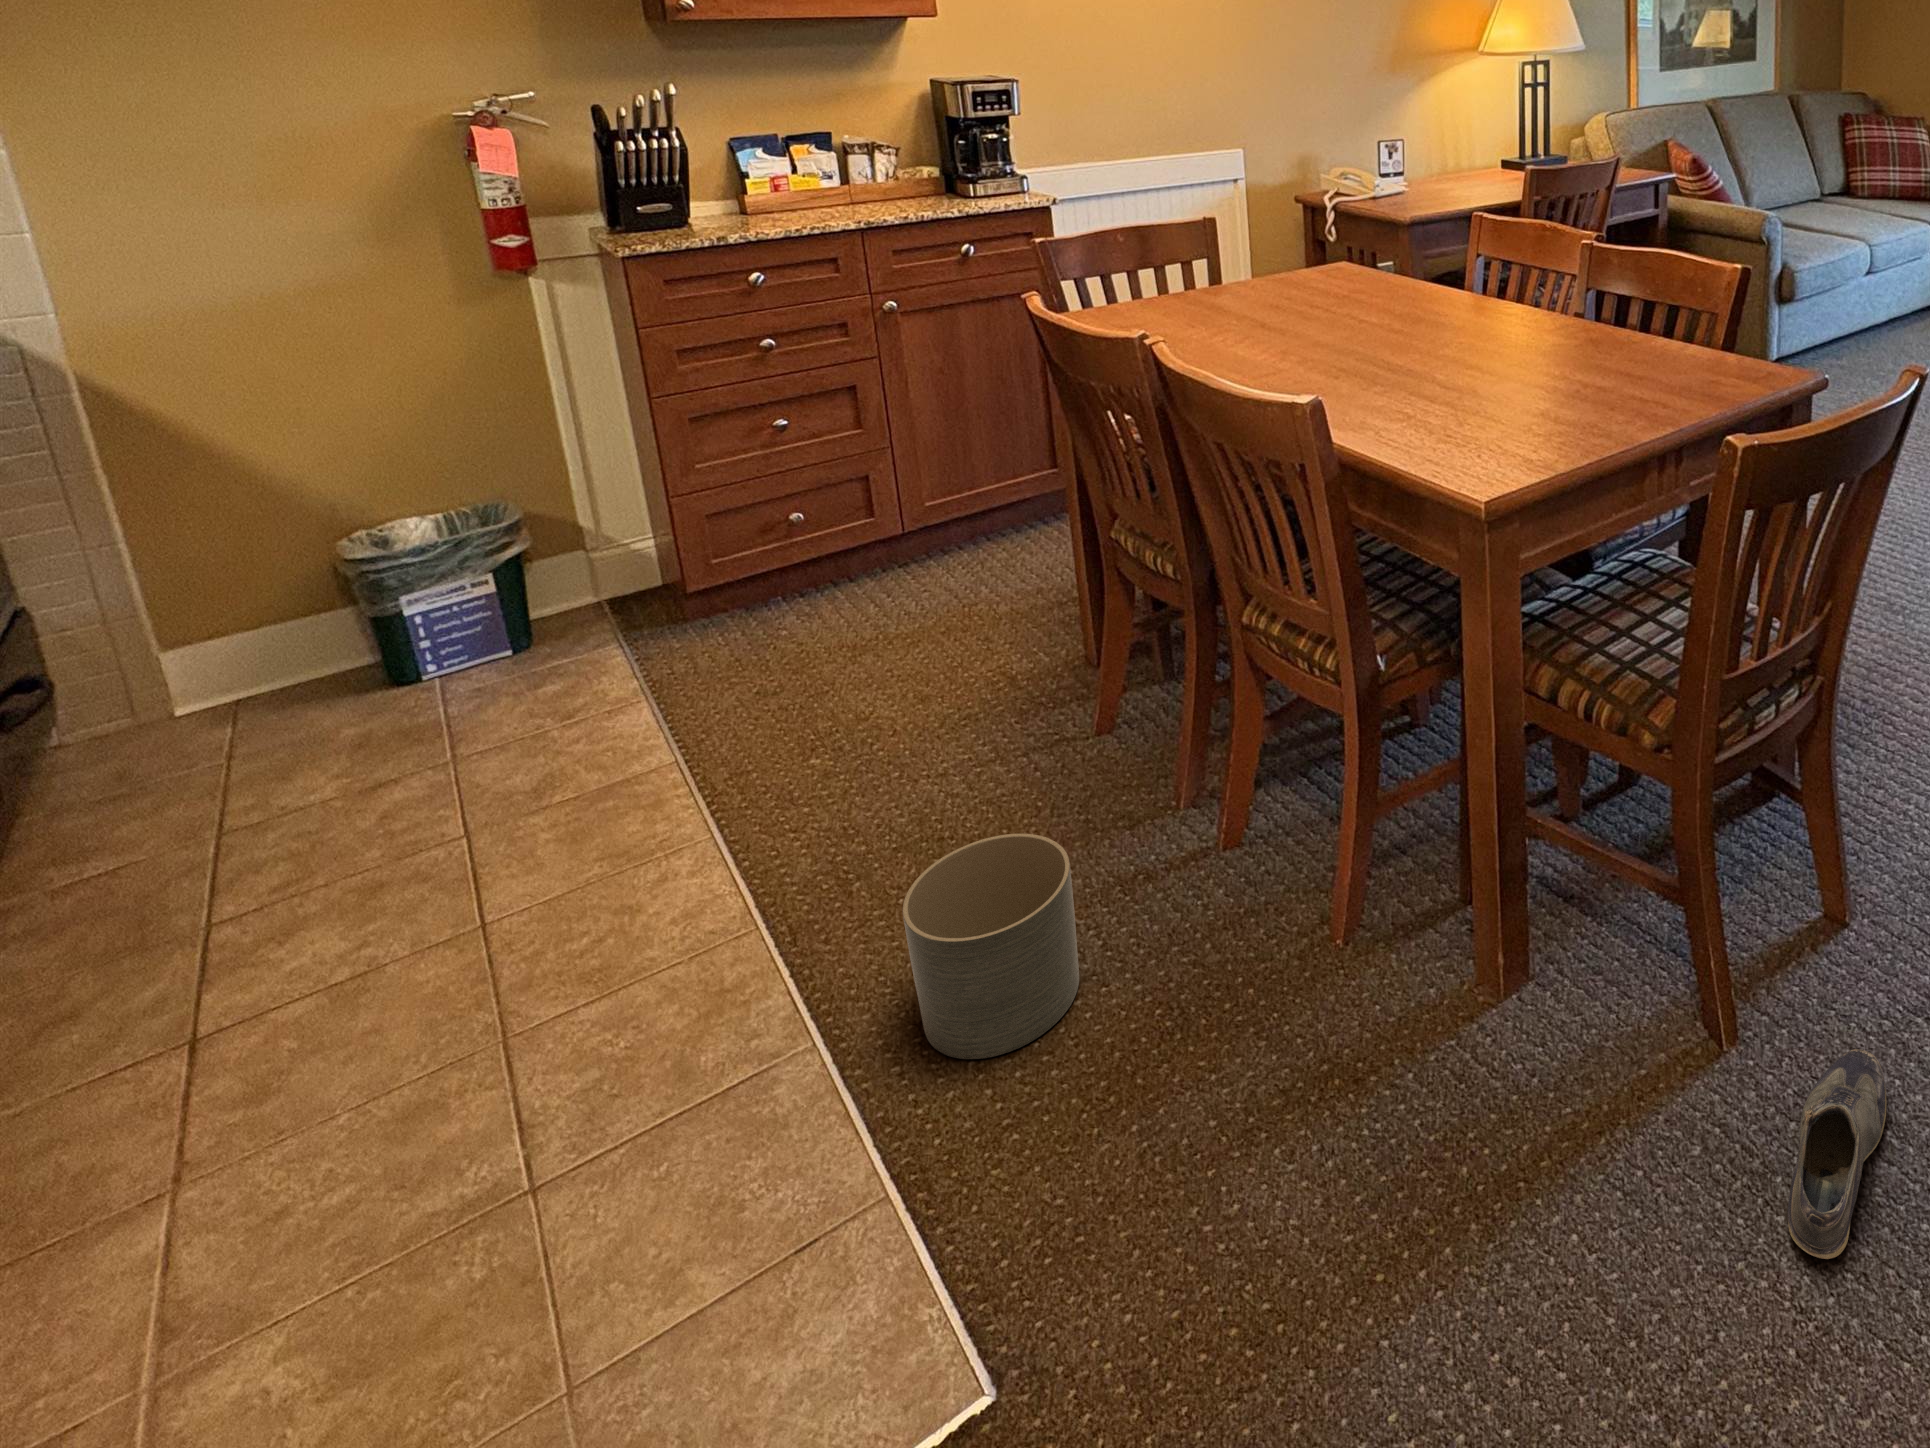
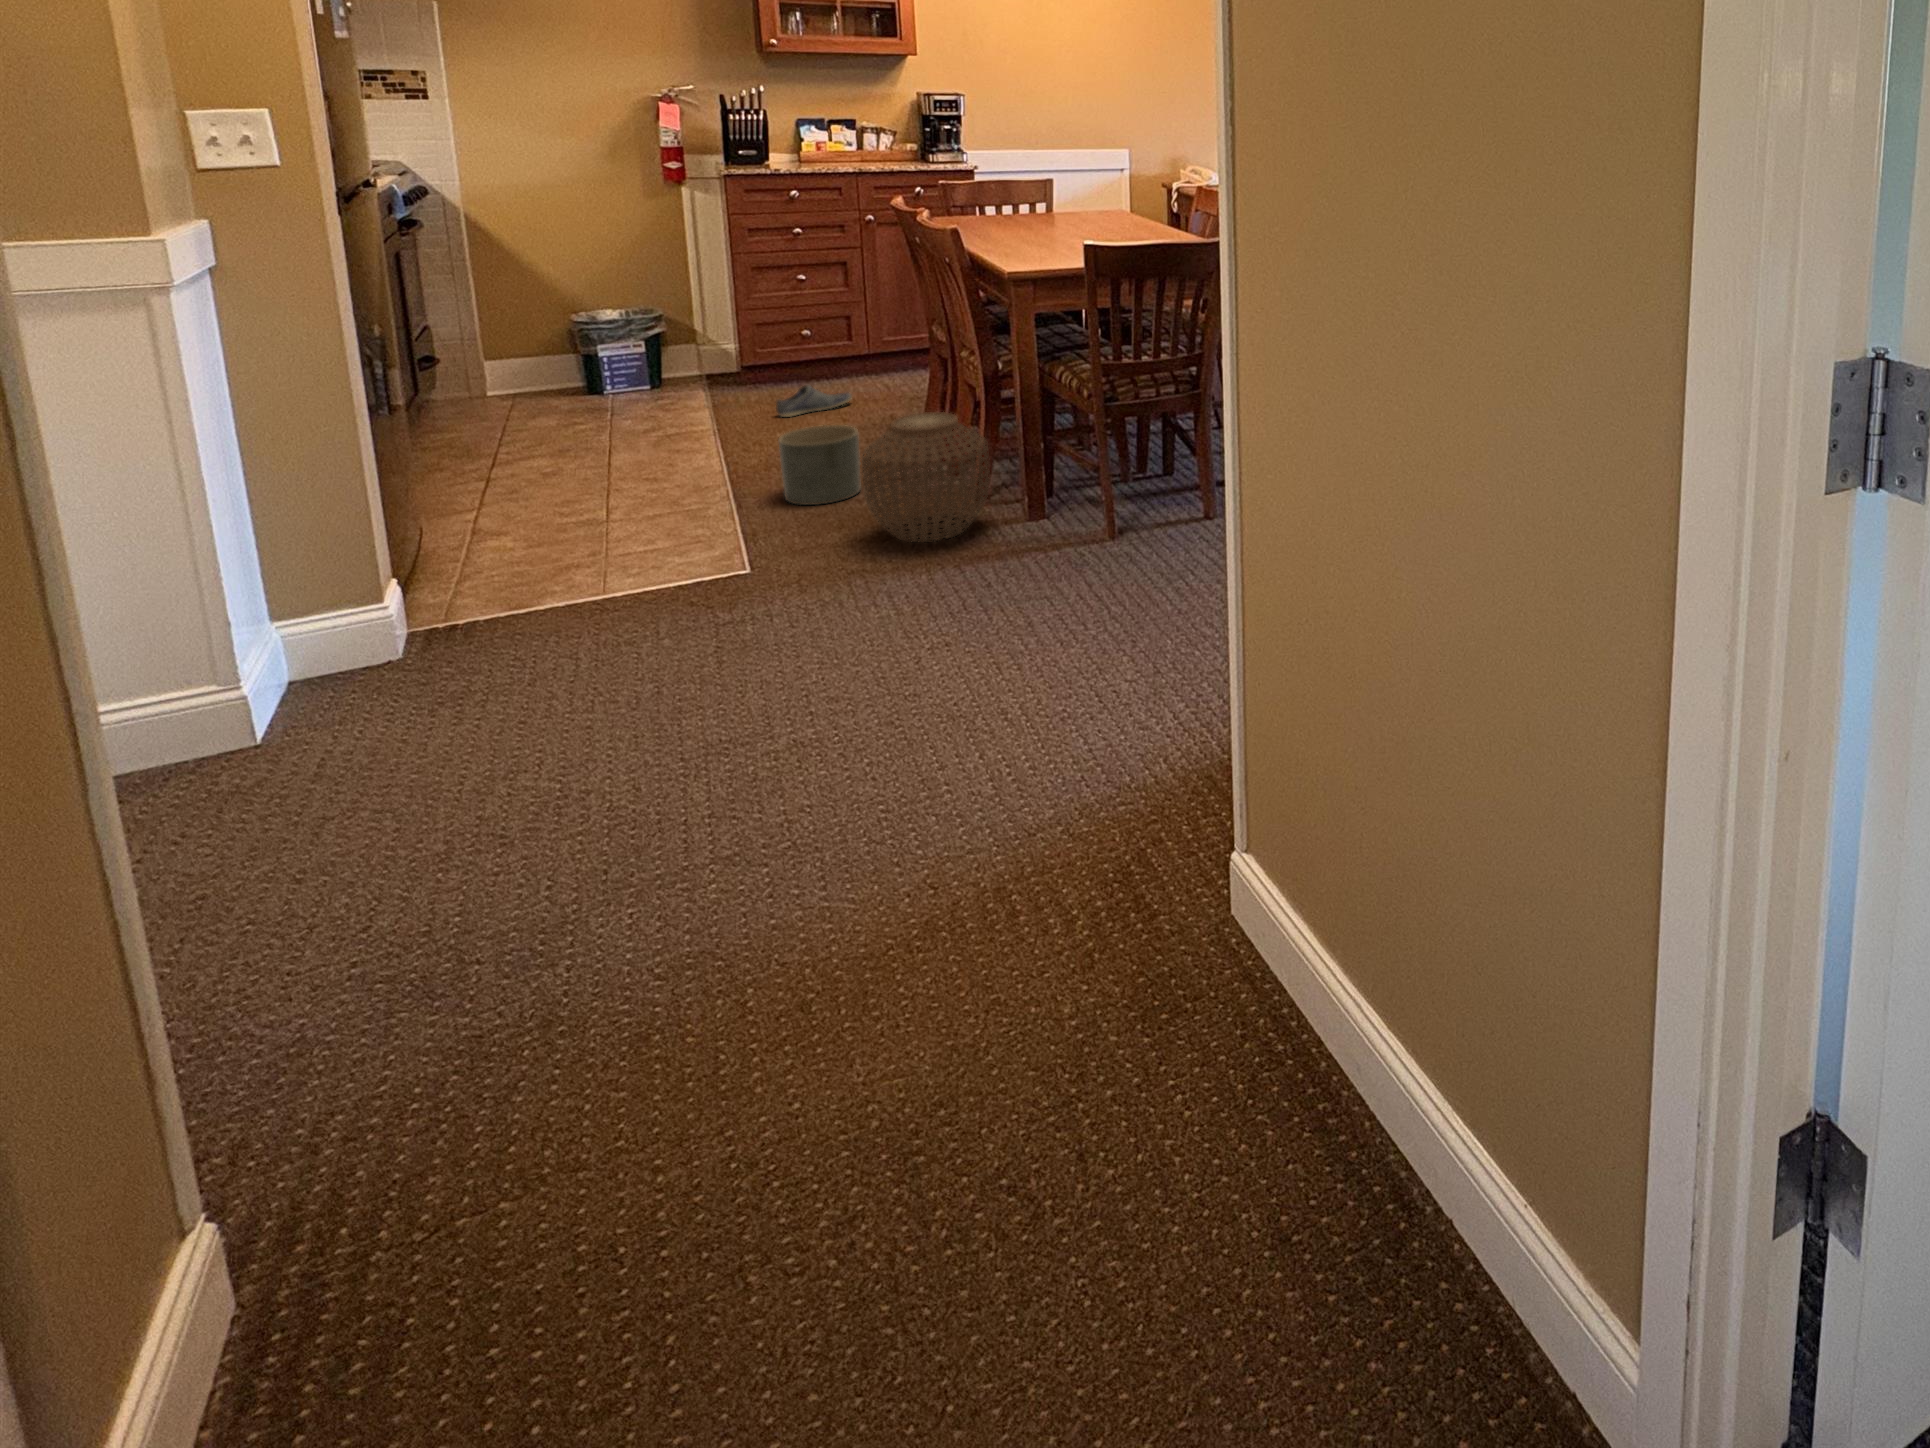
woven basket: none [1189,863,1464,1209] -> present [862,412,990,542]
shoe: present [1788,1049,1886,1259] -> present [776,385,852,417]

